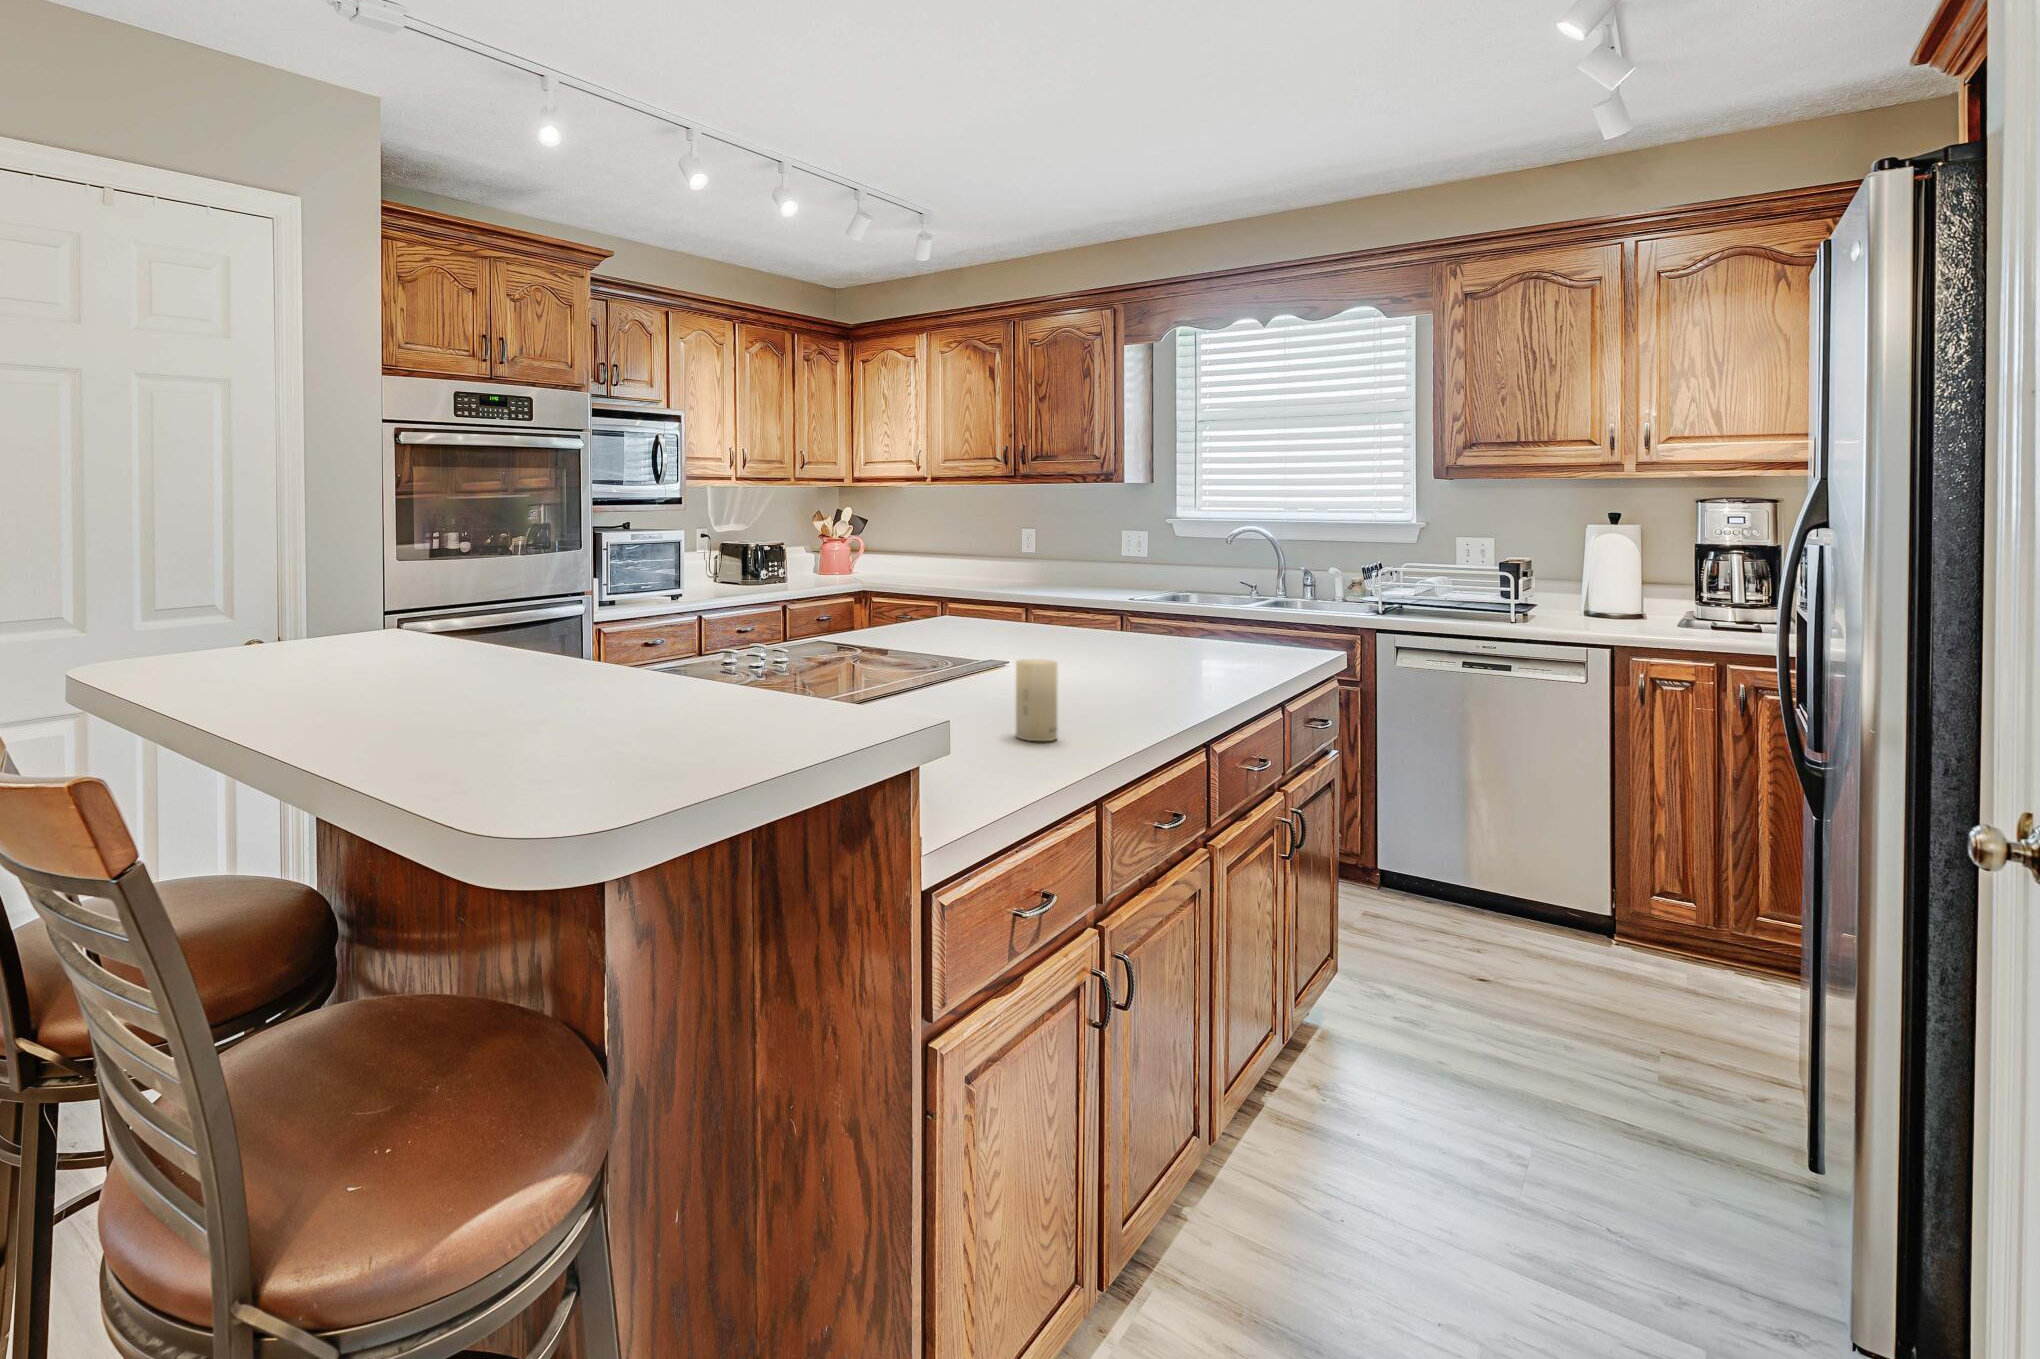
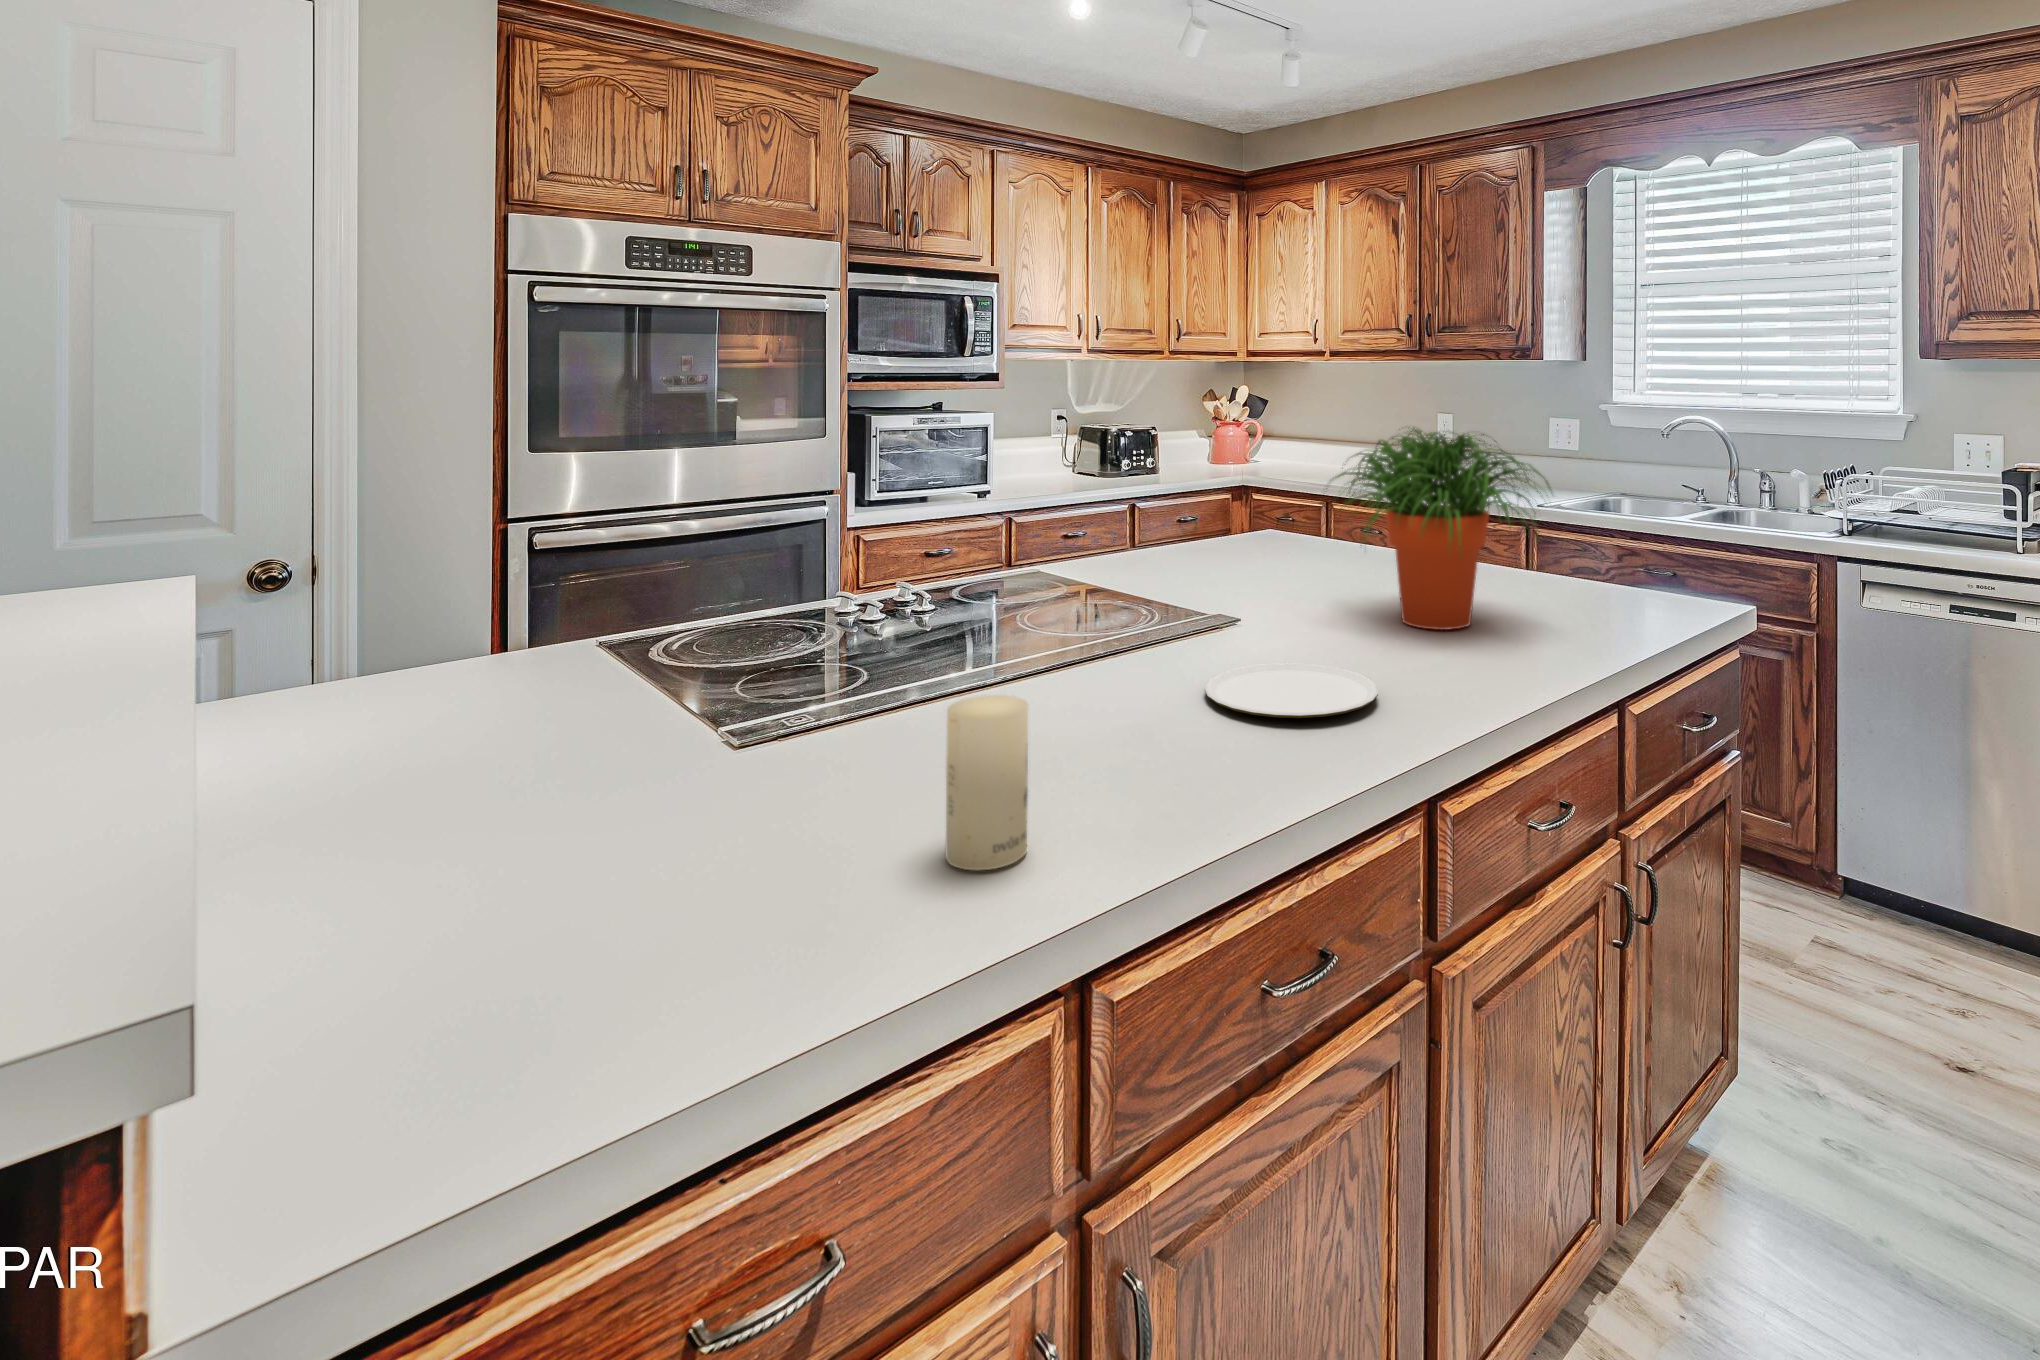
potted plant: none [1078,527,1237,659] -> present [1332,427,1552,630]
plate: none [1056,672,1165,694] -> present [1205,663,1378,718]

